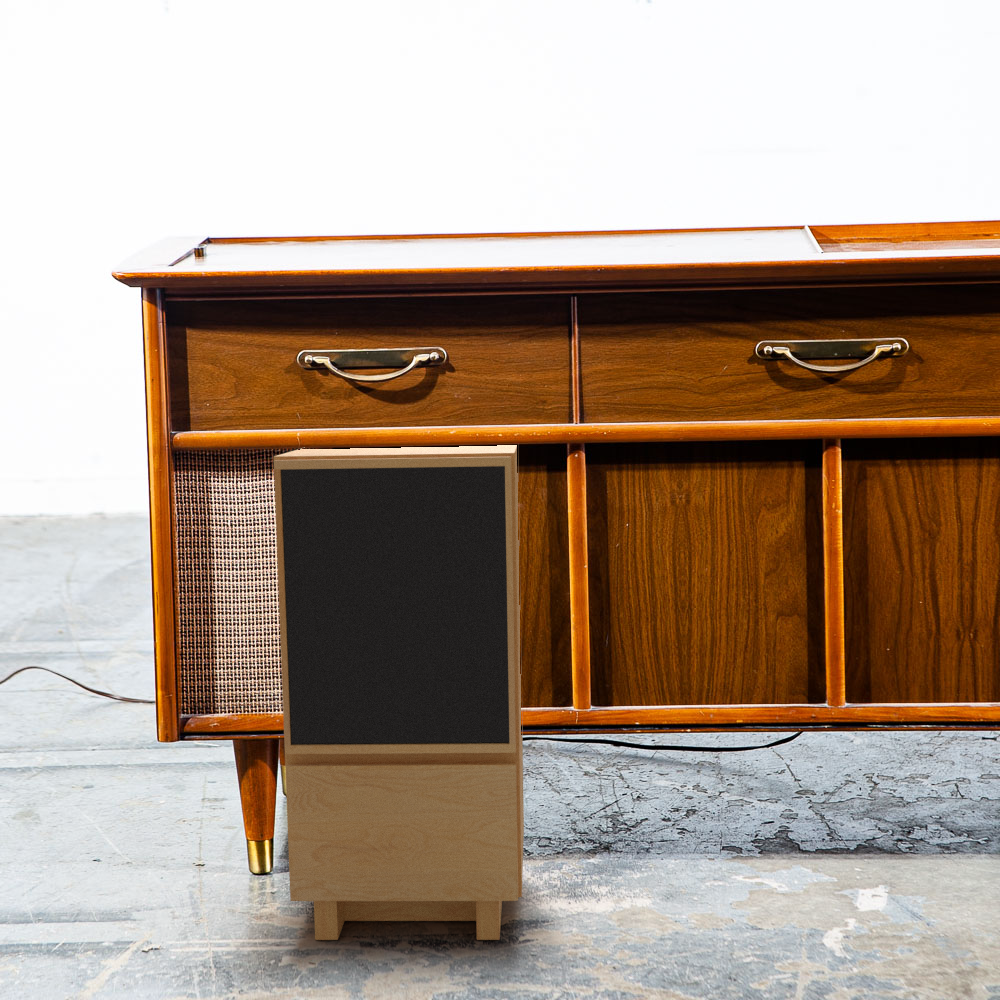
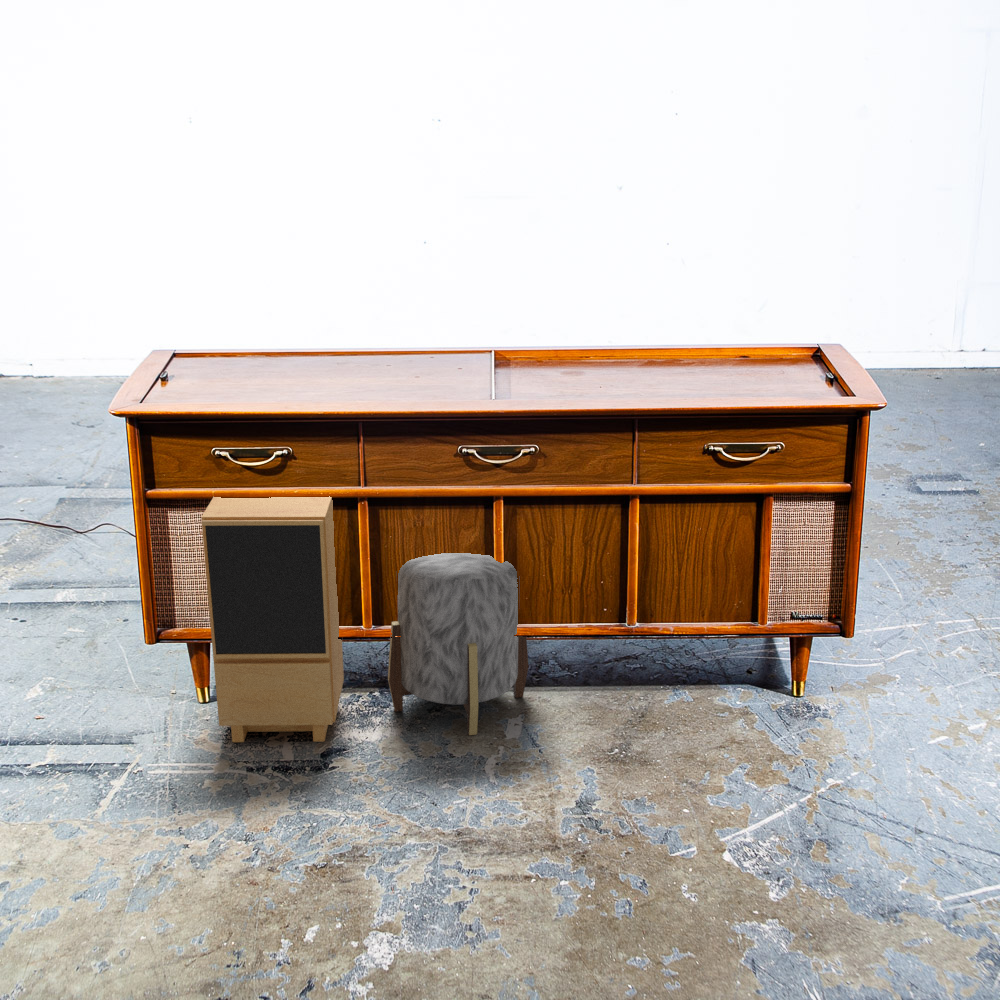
stool: none [612,550,874,931] -> present [388,553,529,735]

